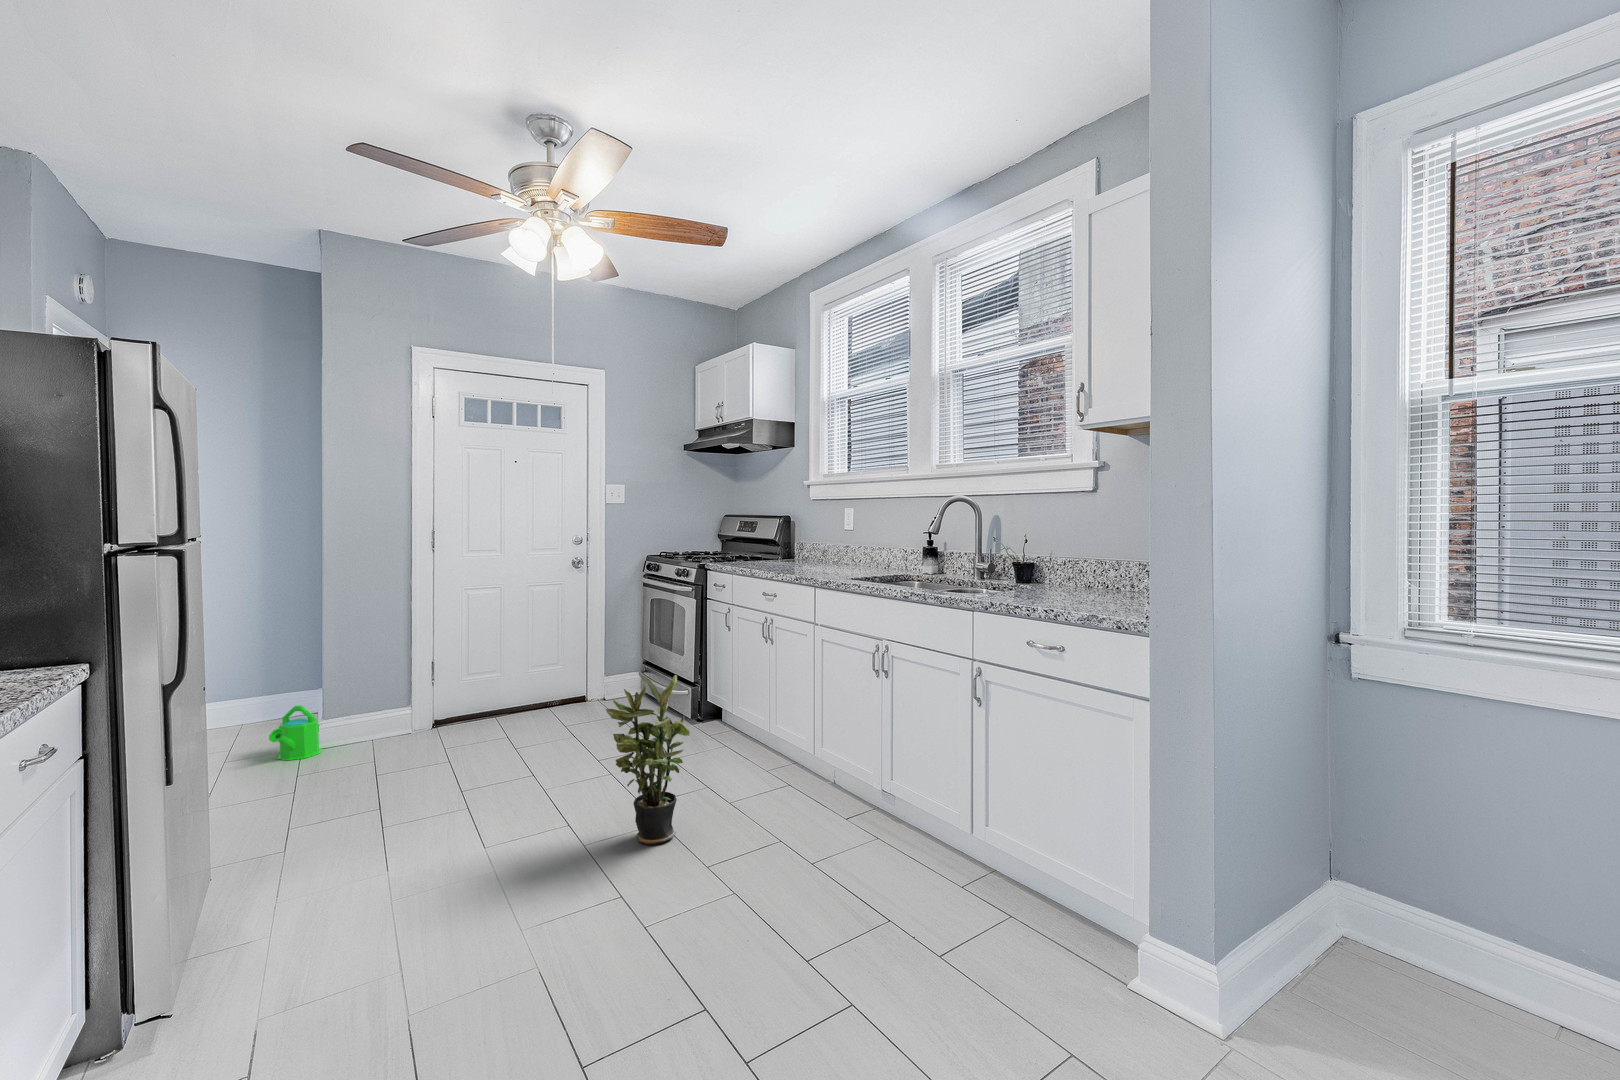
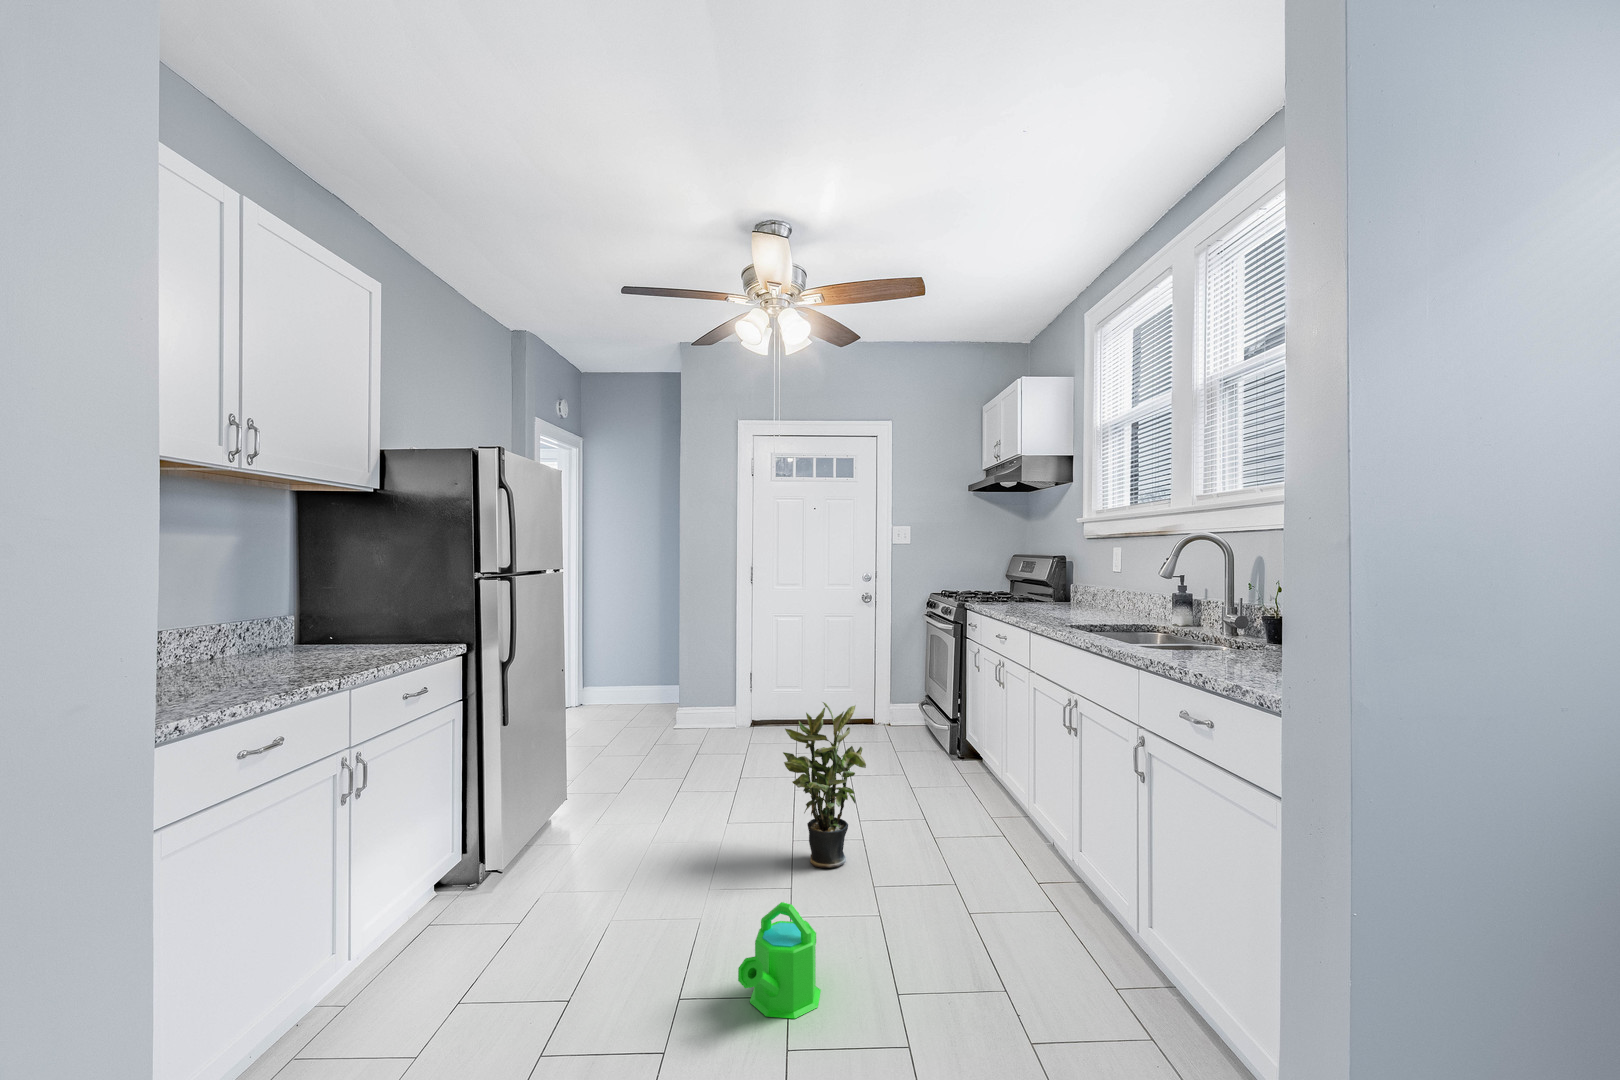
watering can: present [269,705,322,760] -> present [738,902,821,1019]

